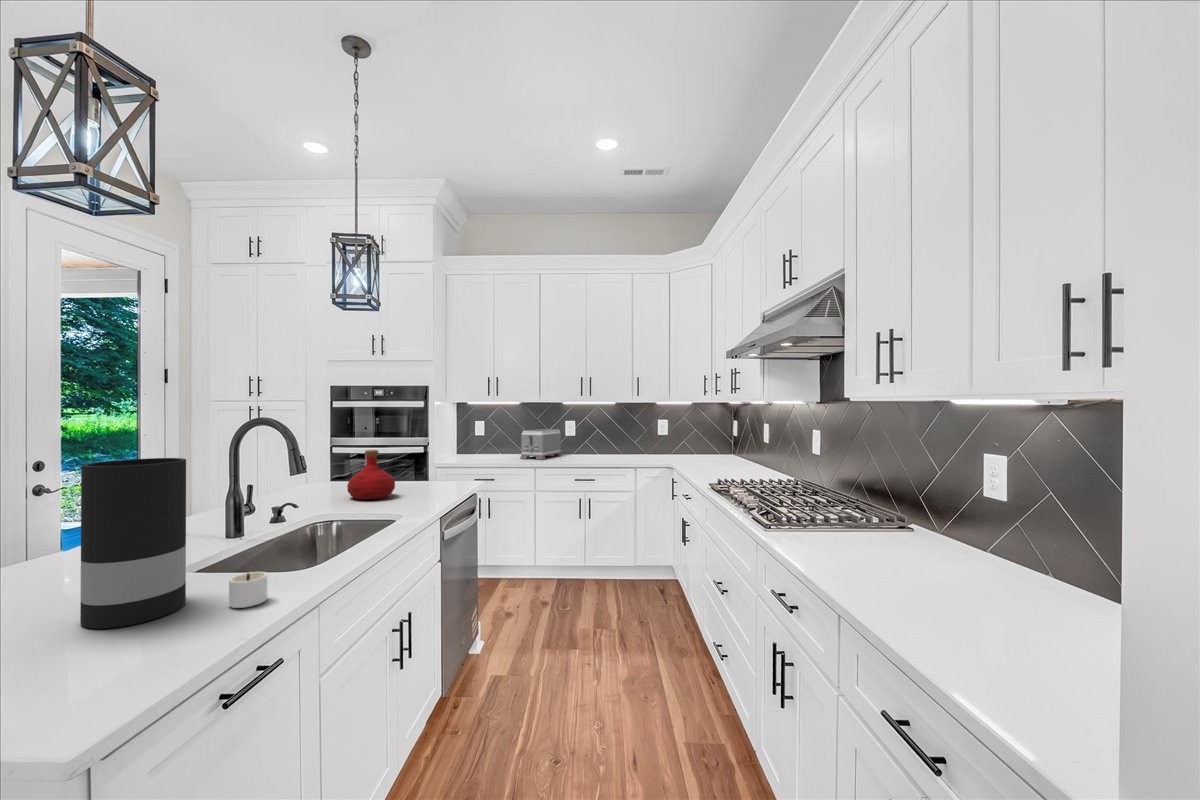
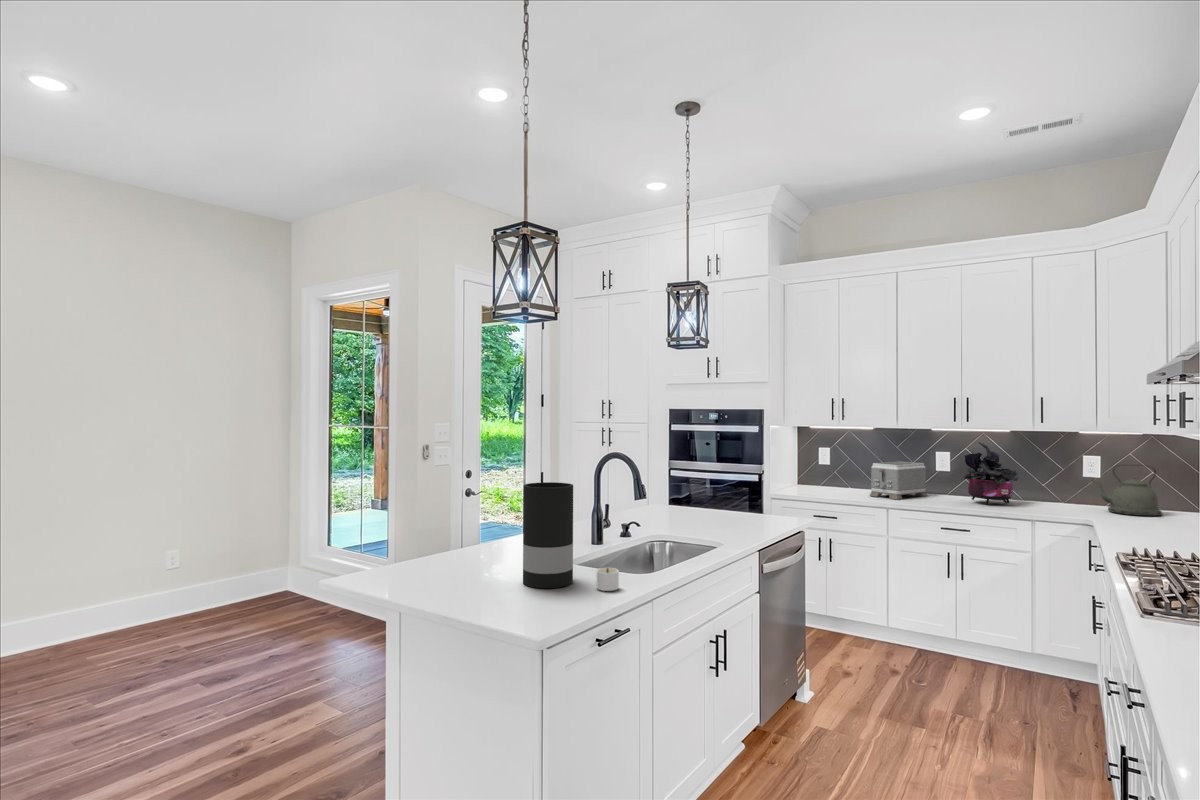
potted plant: none [589,411,625,458] -> present [964,442,1019,504]
kettle: none [669,424,707,458] -> present [1092,467,1162,516]
bottle: present [347,450,395,500] -> none [680,479,721,526]

